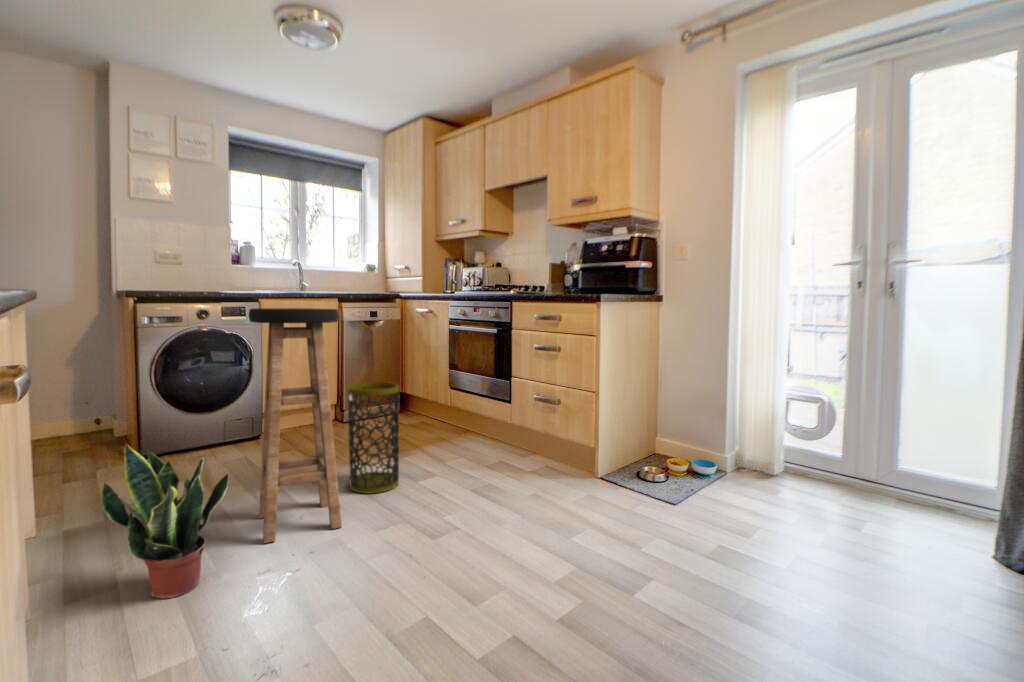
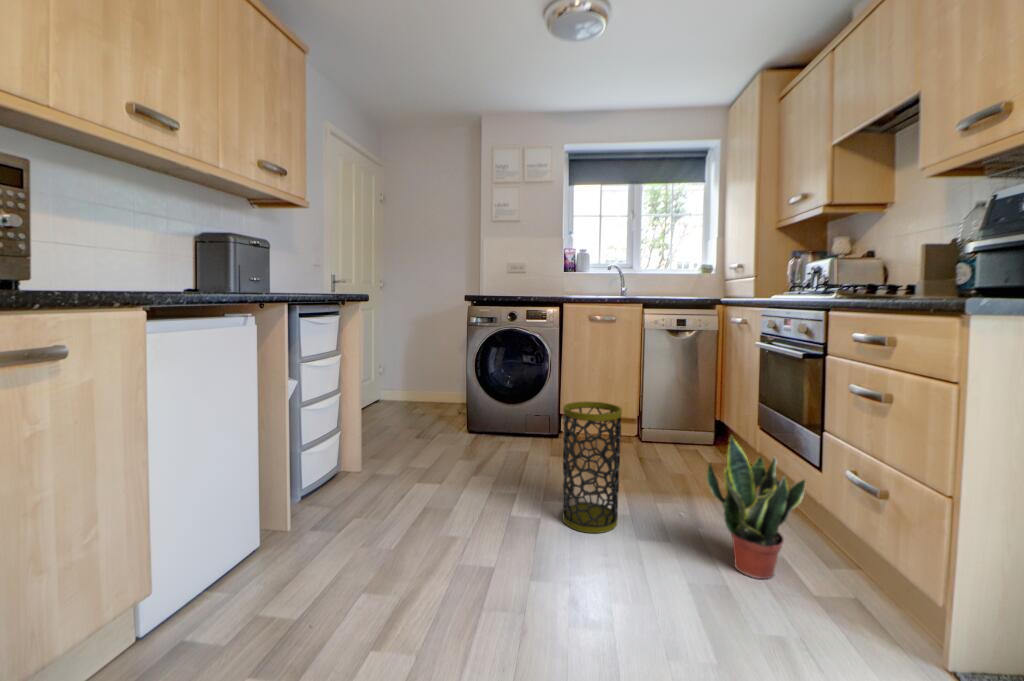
bar stool: present [249,308,342,543] -> none [441,317,530,557]
potted plant: present [101,444,229,598] -> present [707,436,806,579]

